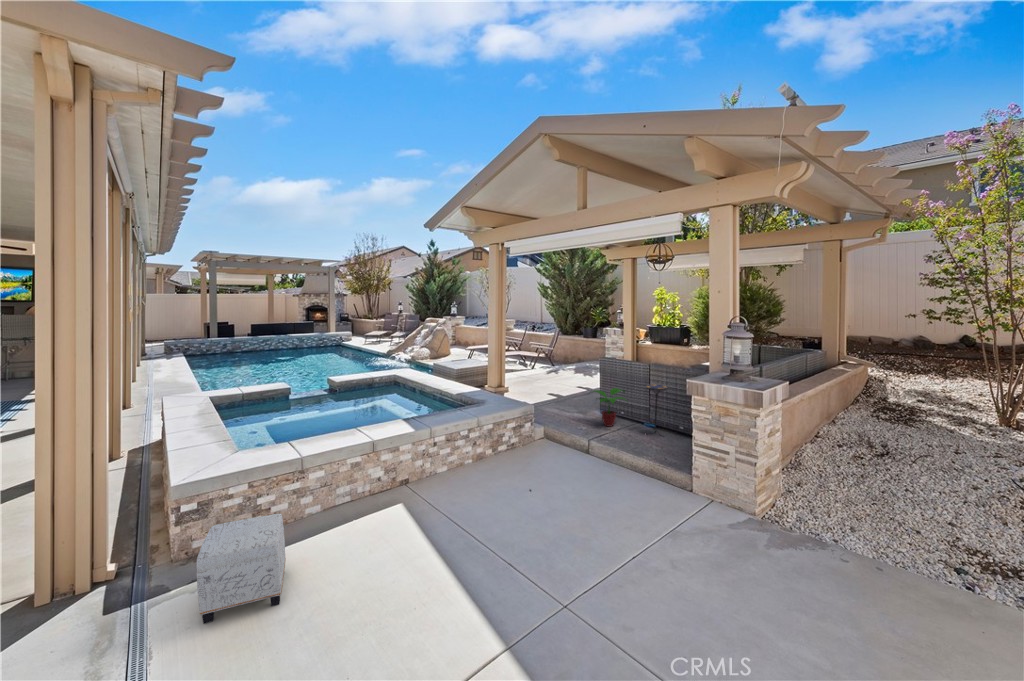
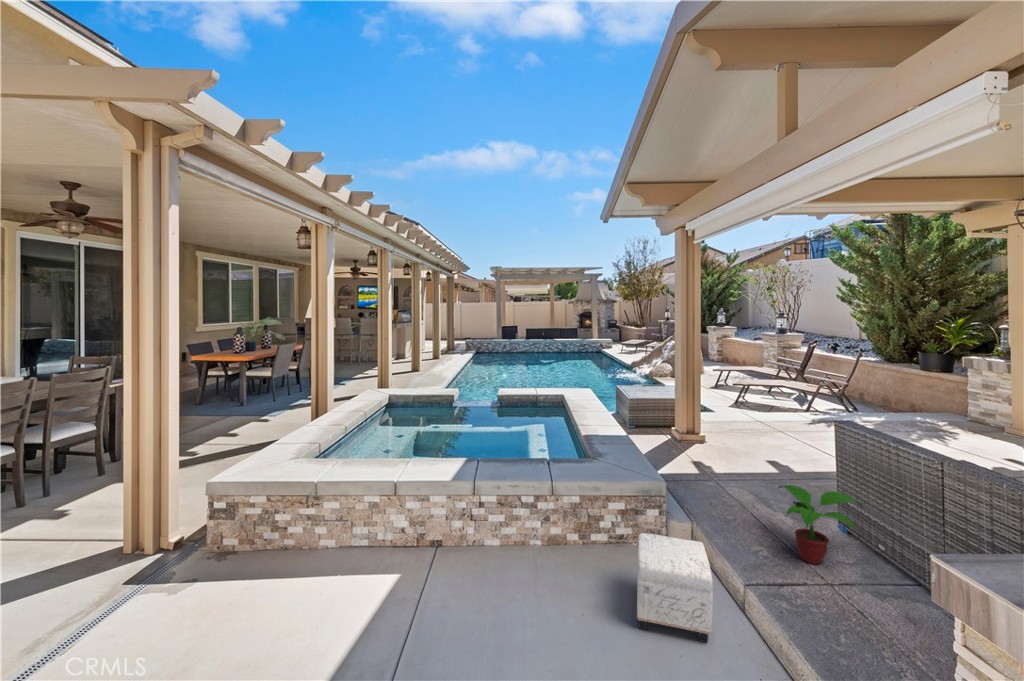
side table: present [646,385,668,432] -> none [878,511,955,643]
ottoman: present [196,514,286,624] -> present [637,533,713,643]

